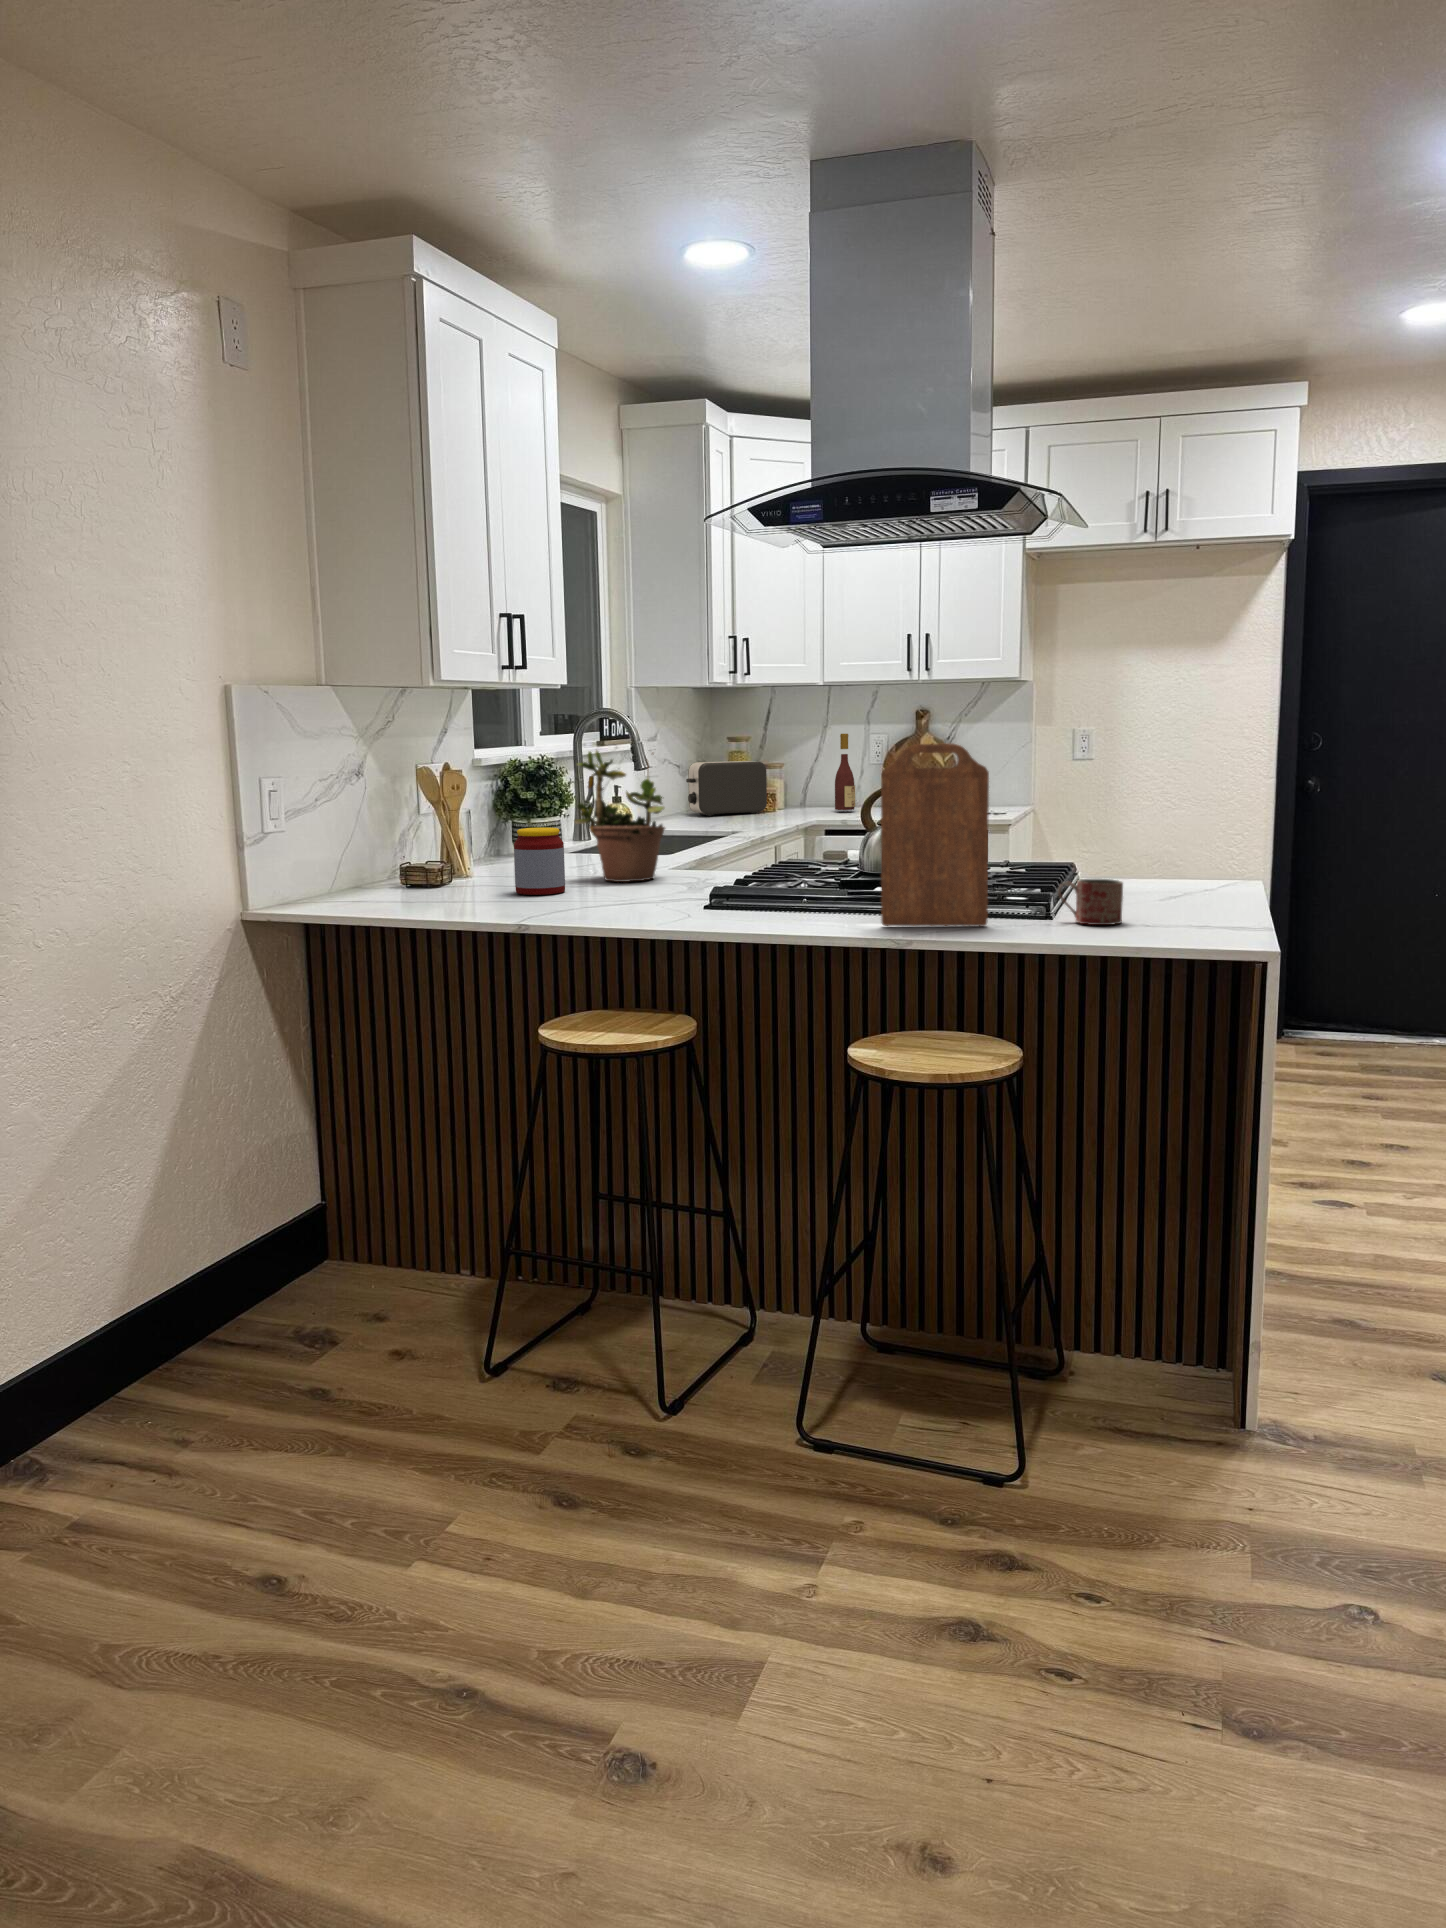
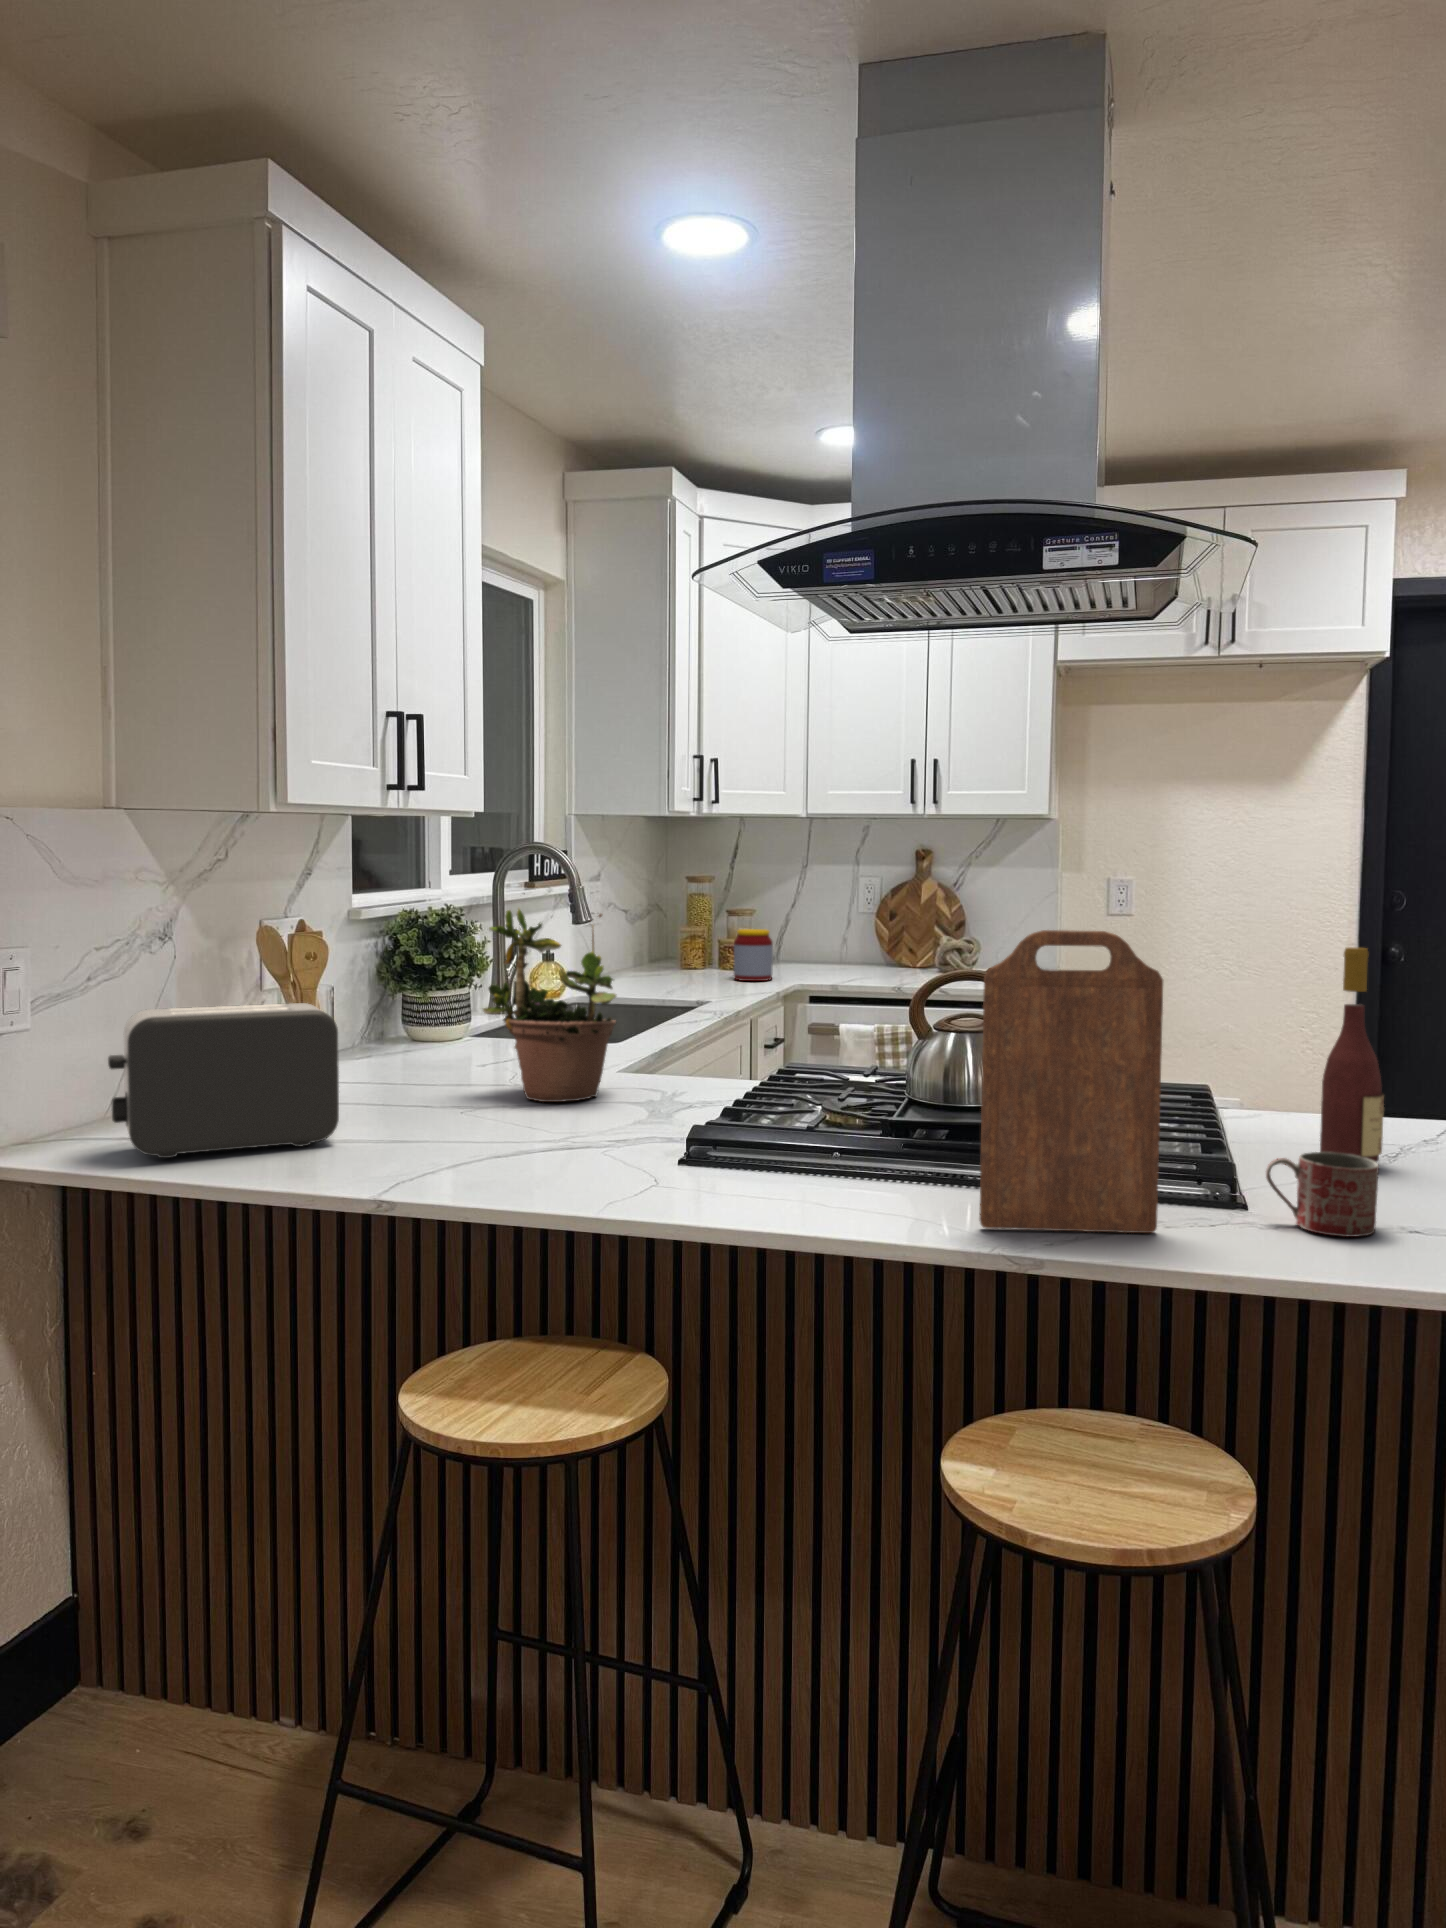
wine bottle: present [835,734,855,810] -> present [1320,947,1384,1162]
toaster: present [686,761,767,816] -> present [108,1003,339,1158]
jar: present [514,827,565,895] -> present [734,929,773,981]

